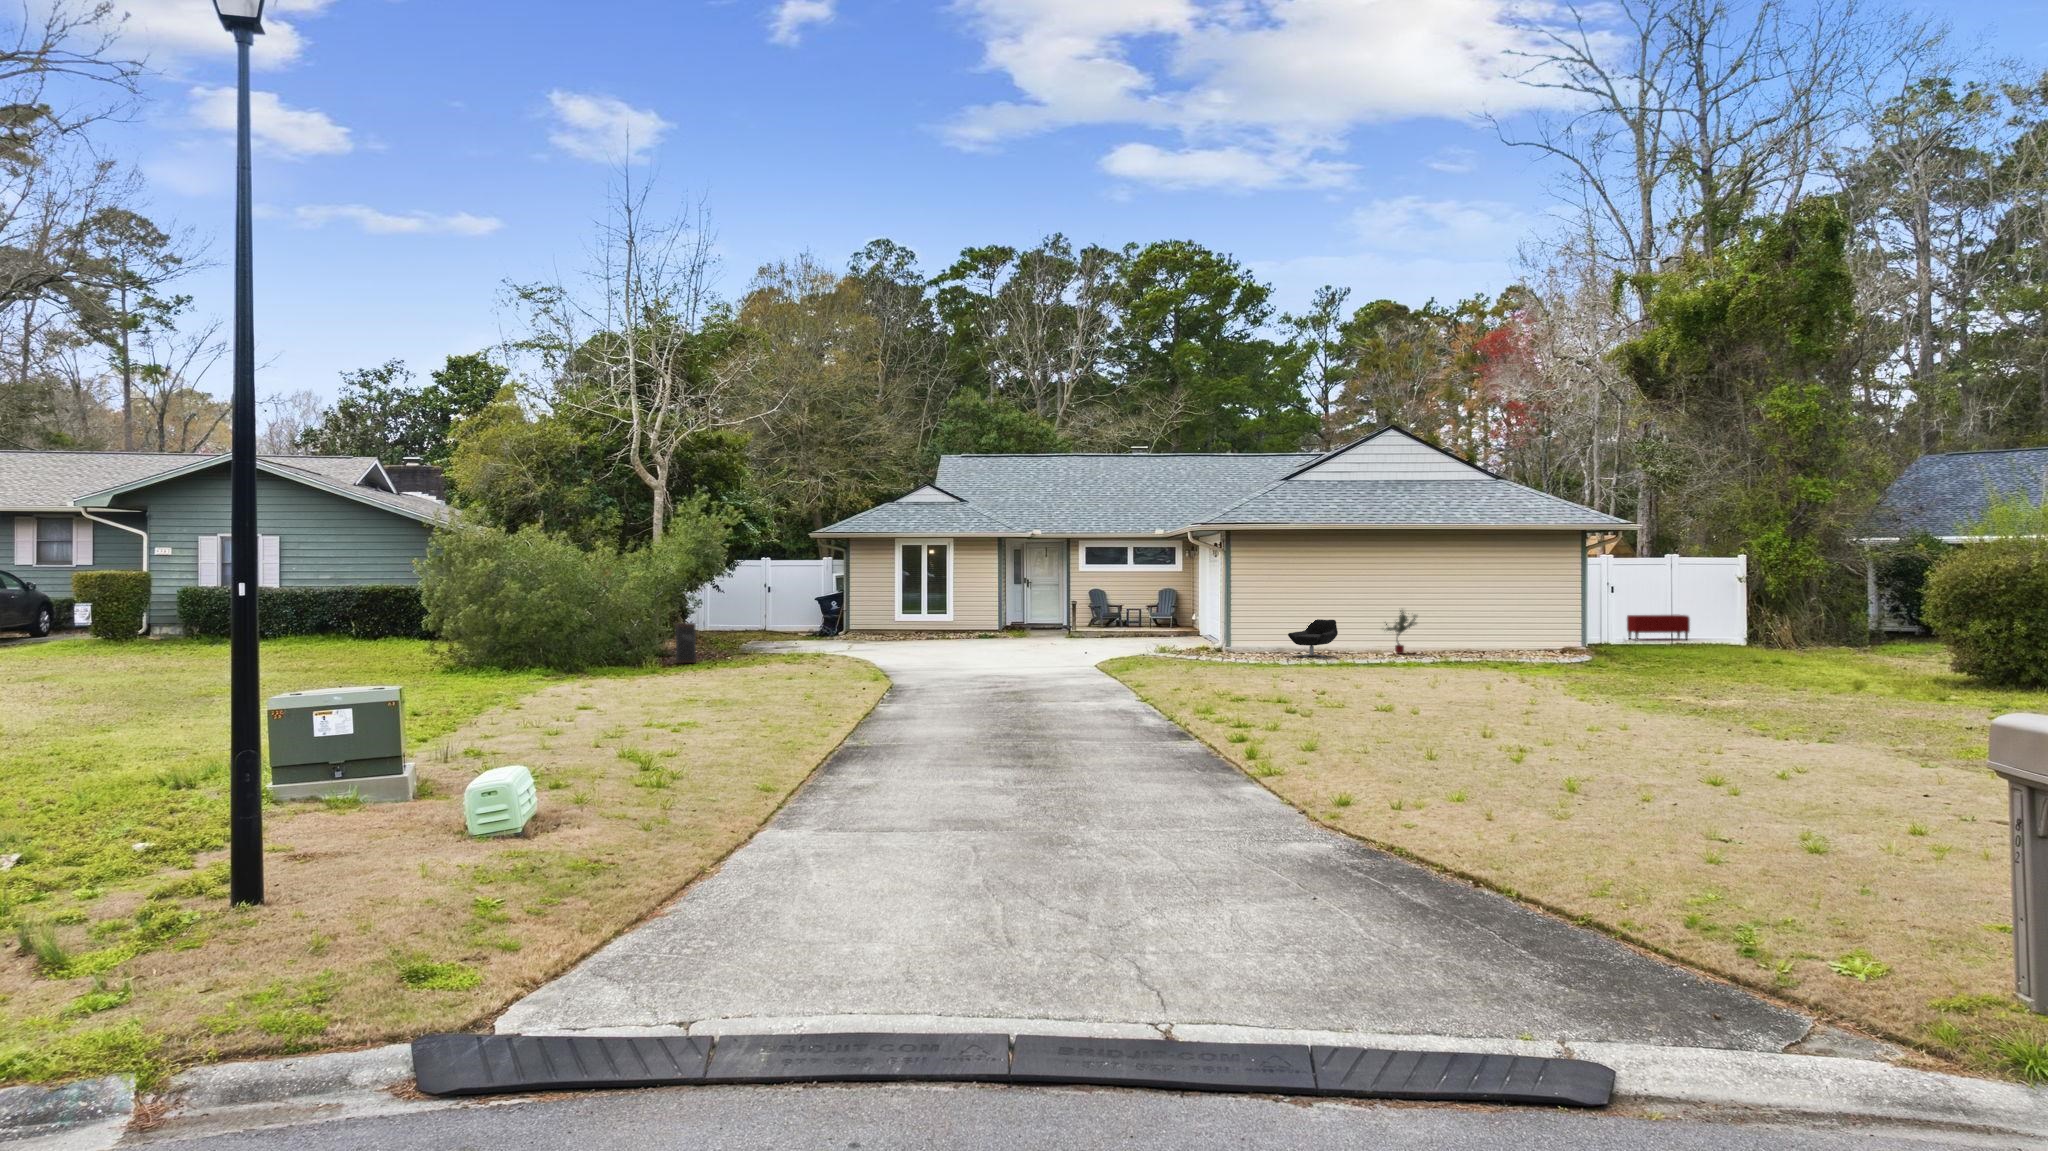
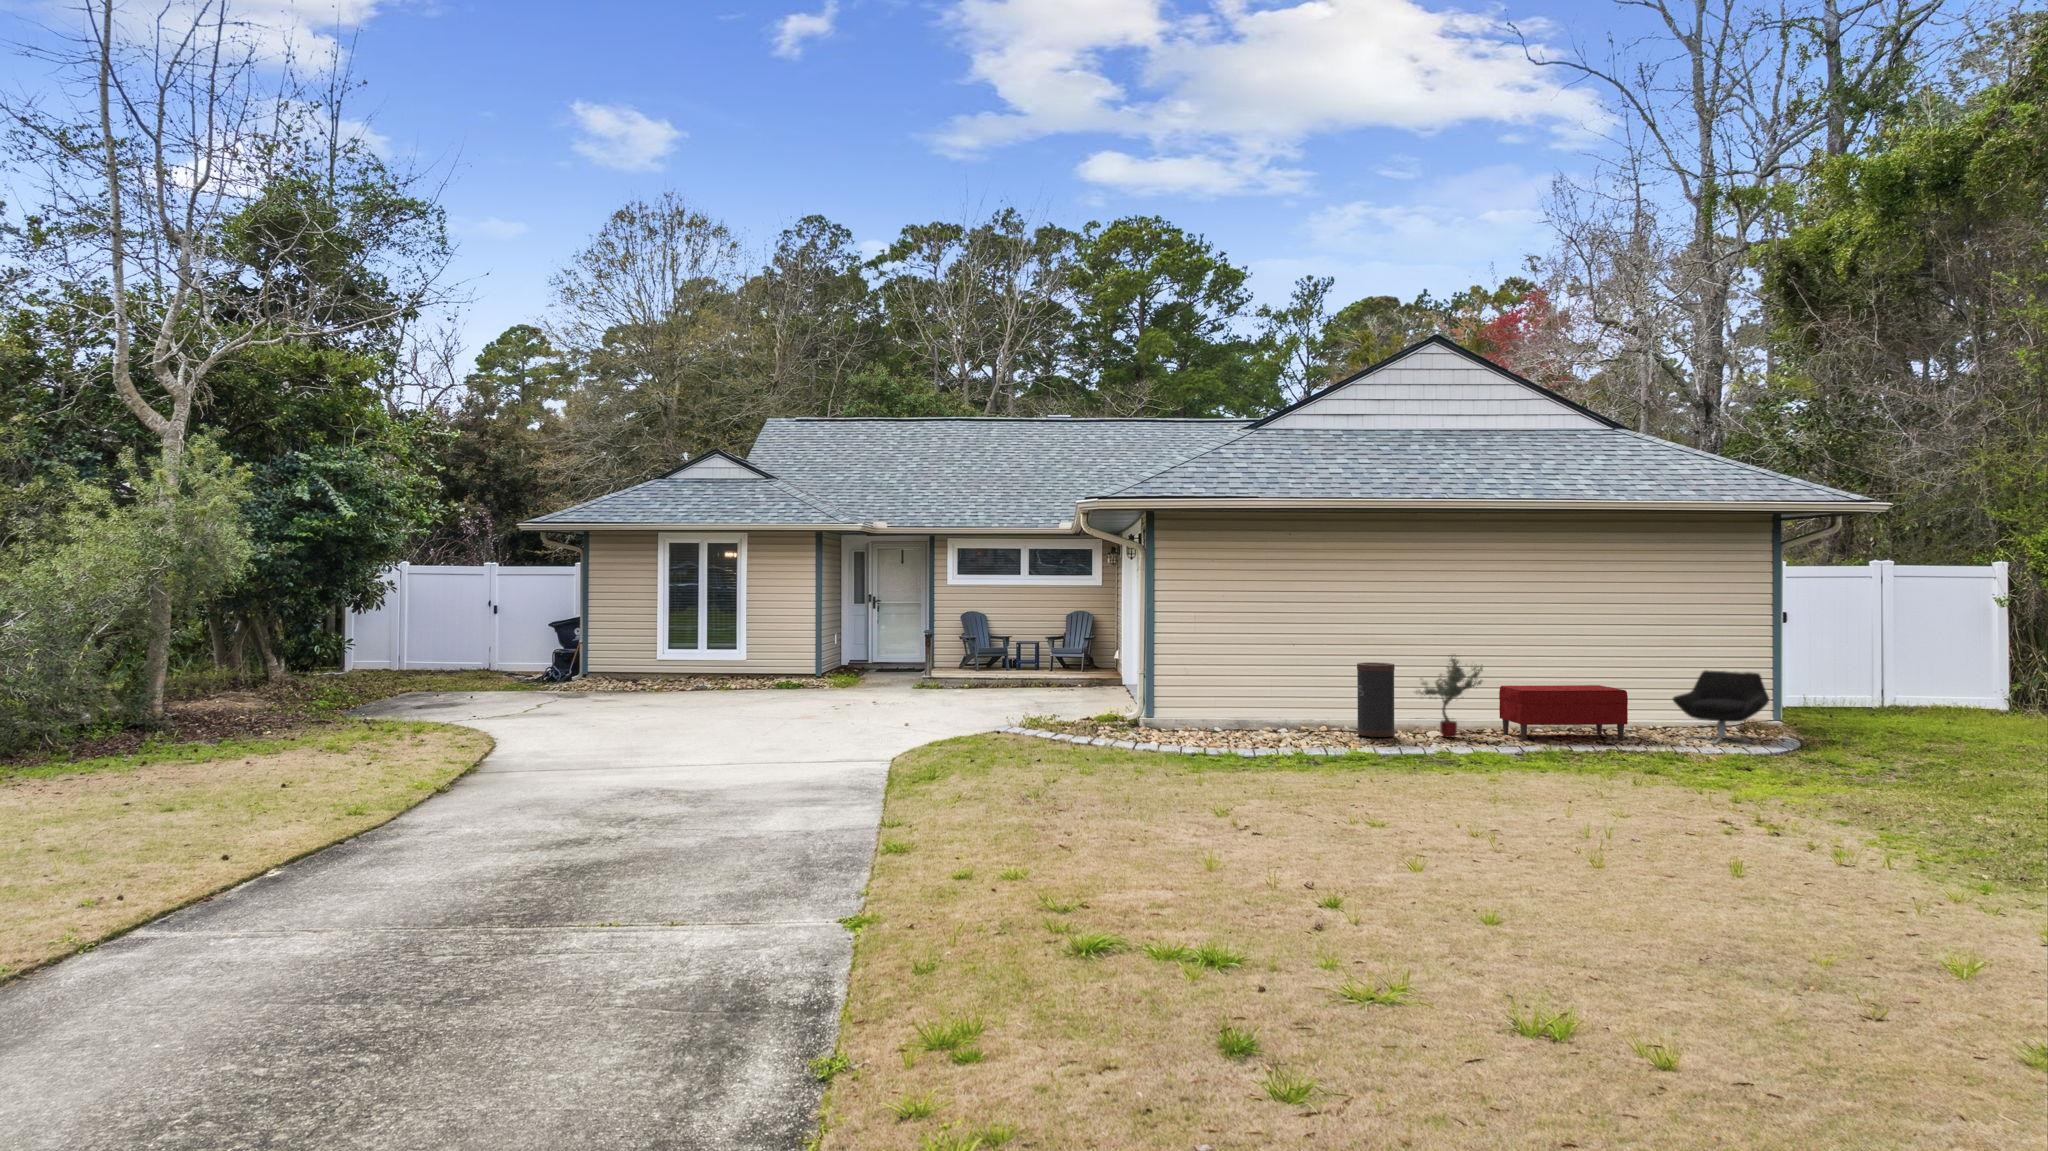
bench: present [1627,615,1690,640] -> present [1499,685,1628,740]
lounge chair: present [1288,619,1338,657] -> present [1673,670,1769,744]
trash can: present [675,623,696,663] -> present [1357,662,1395,738]

